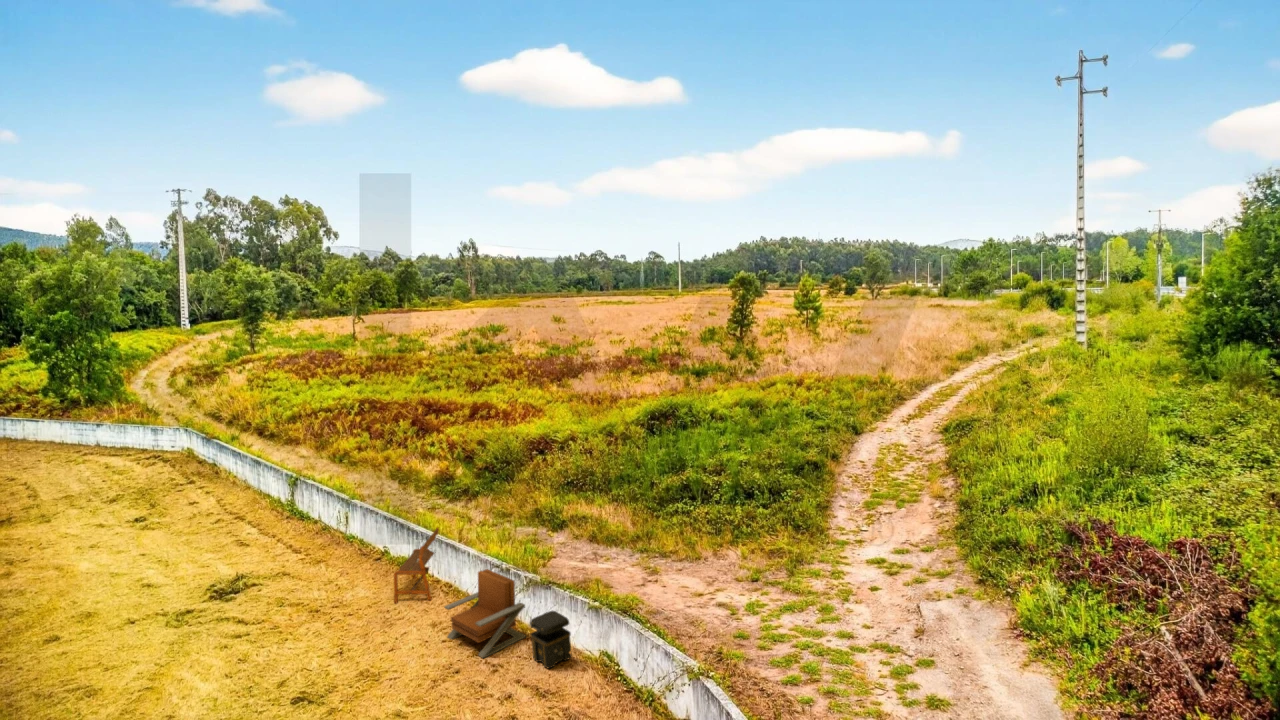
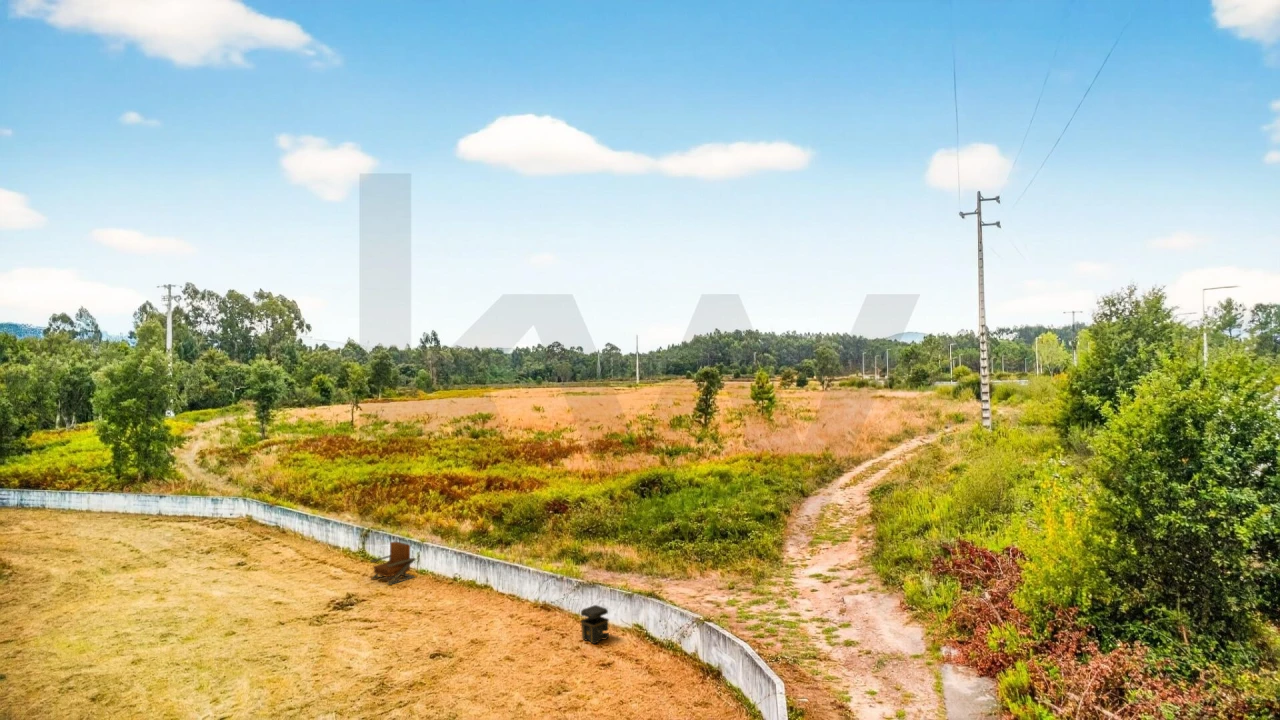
bench: present [394,528,439,603] -> none [469,558,502,612]
lounge chair: present [444,569,526,658] -> present [371,542,415,585]

